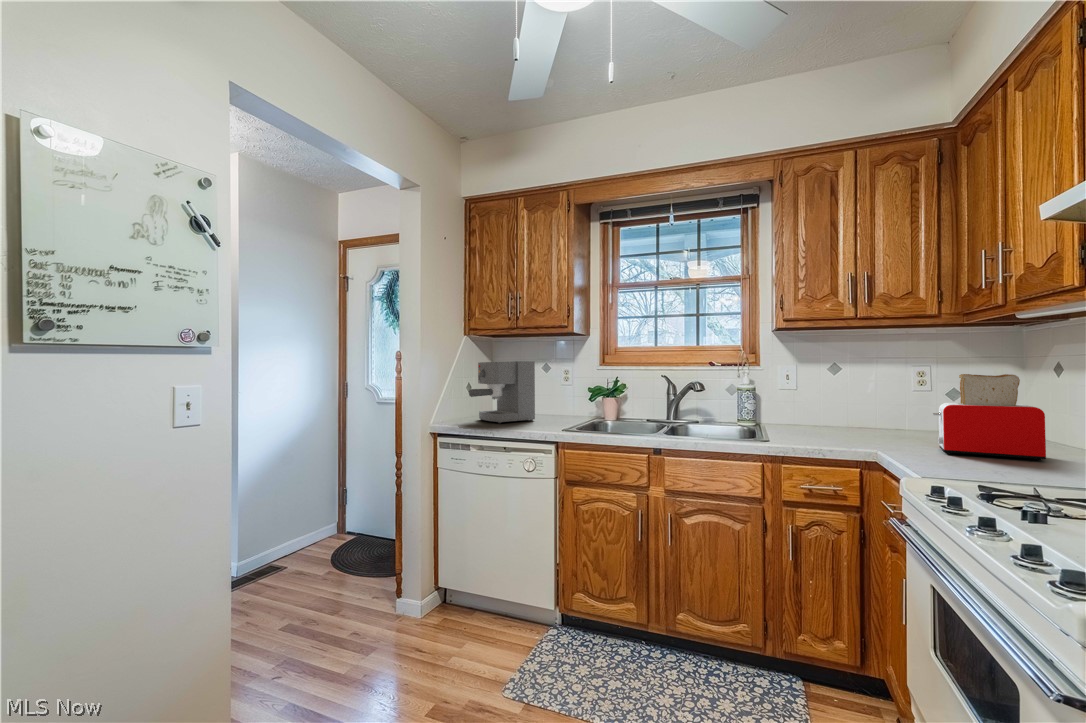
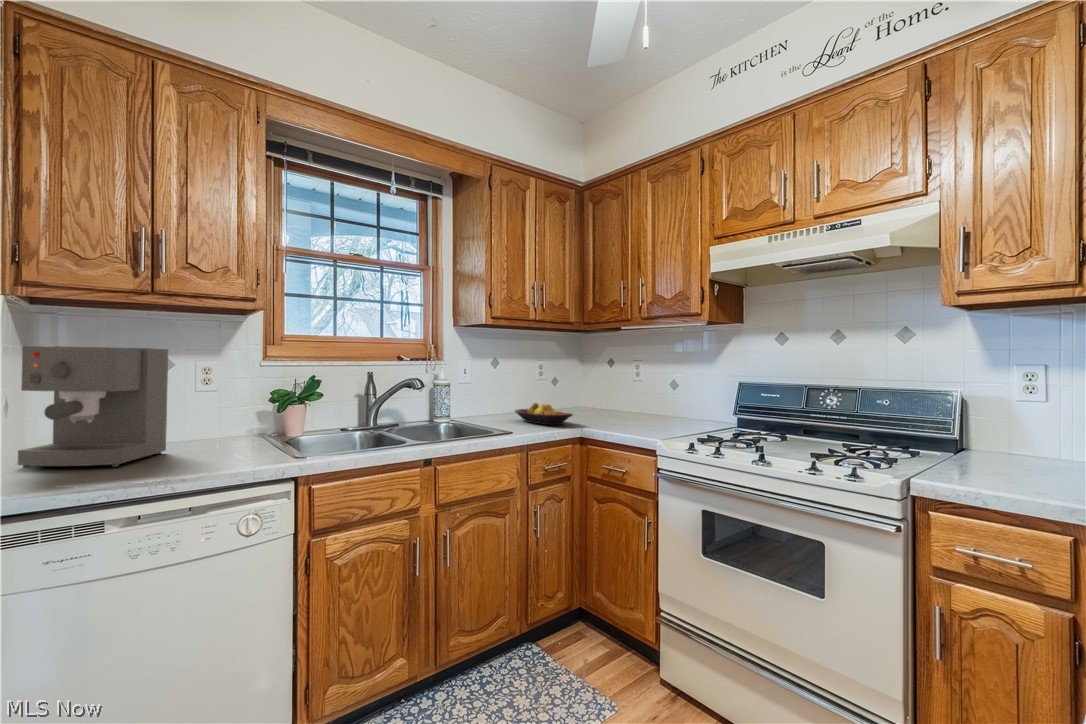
toaster: present [933,374,1046,461] -> none [596,375,649,431]
fruit bowl: none [850,410,919,439] -> present [515,403,573,425]

